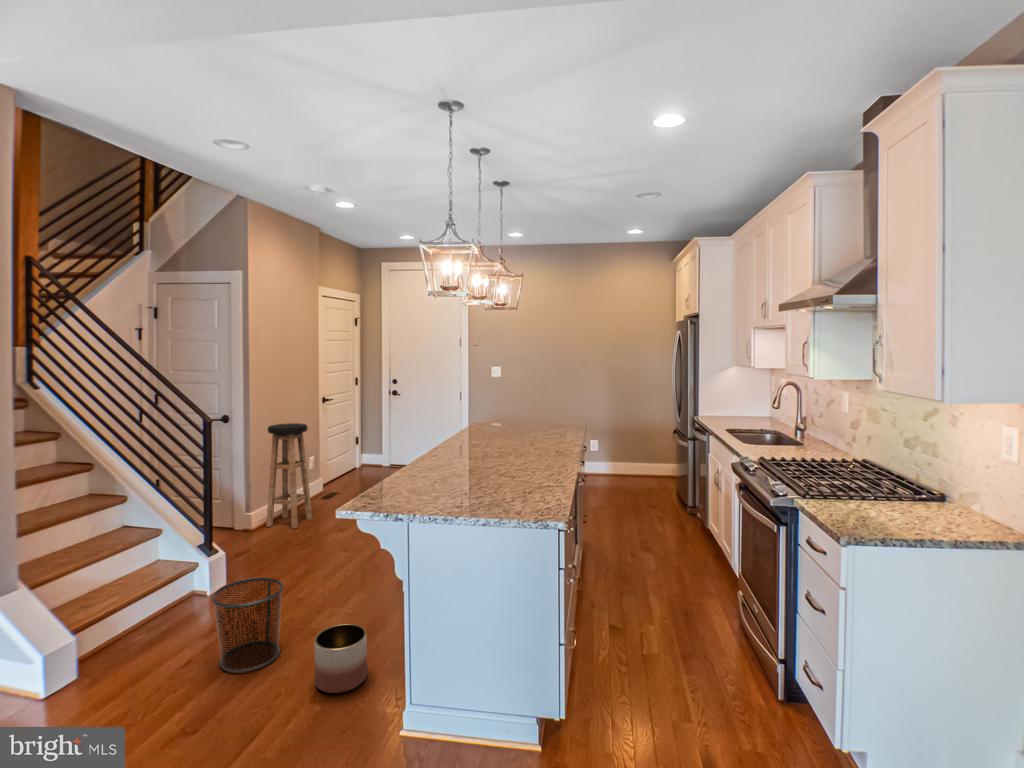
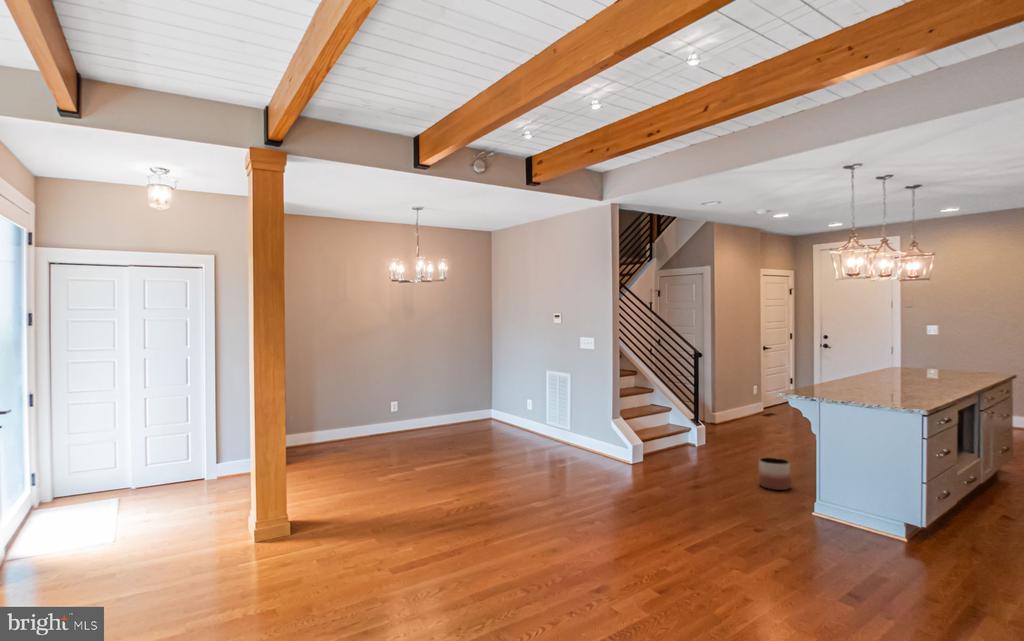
bar stool: present [266,423,312,528] -> none [726,361,757,429]
waste bin: present [212,577,284,672] -> none [703,430,740,474]

